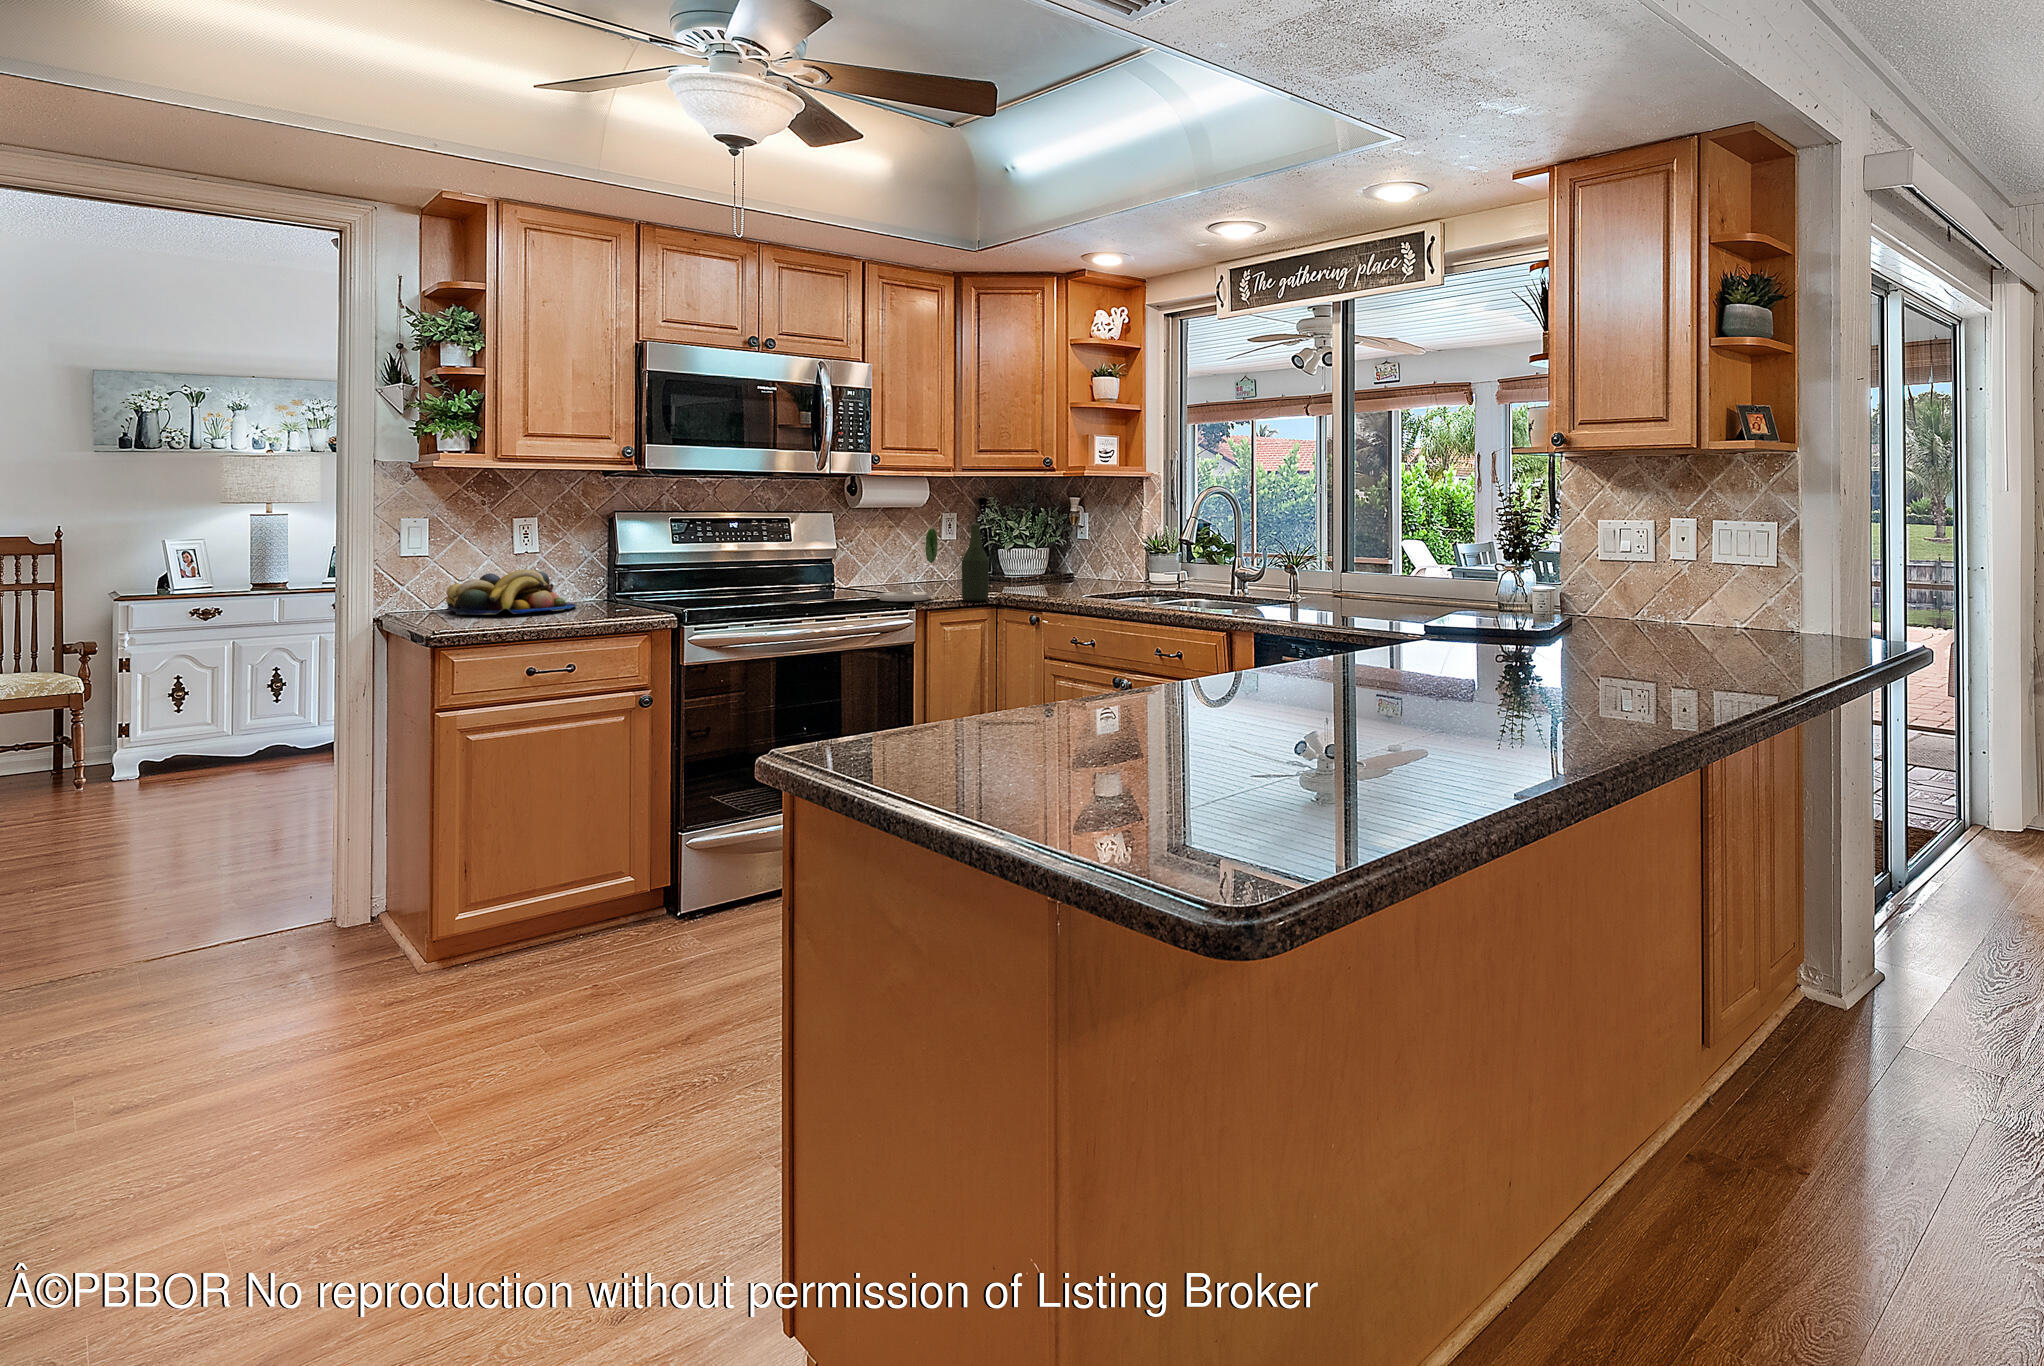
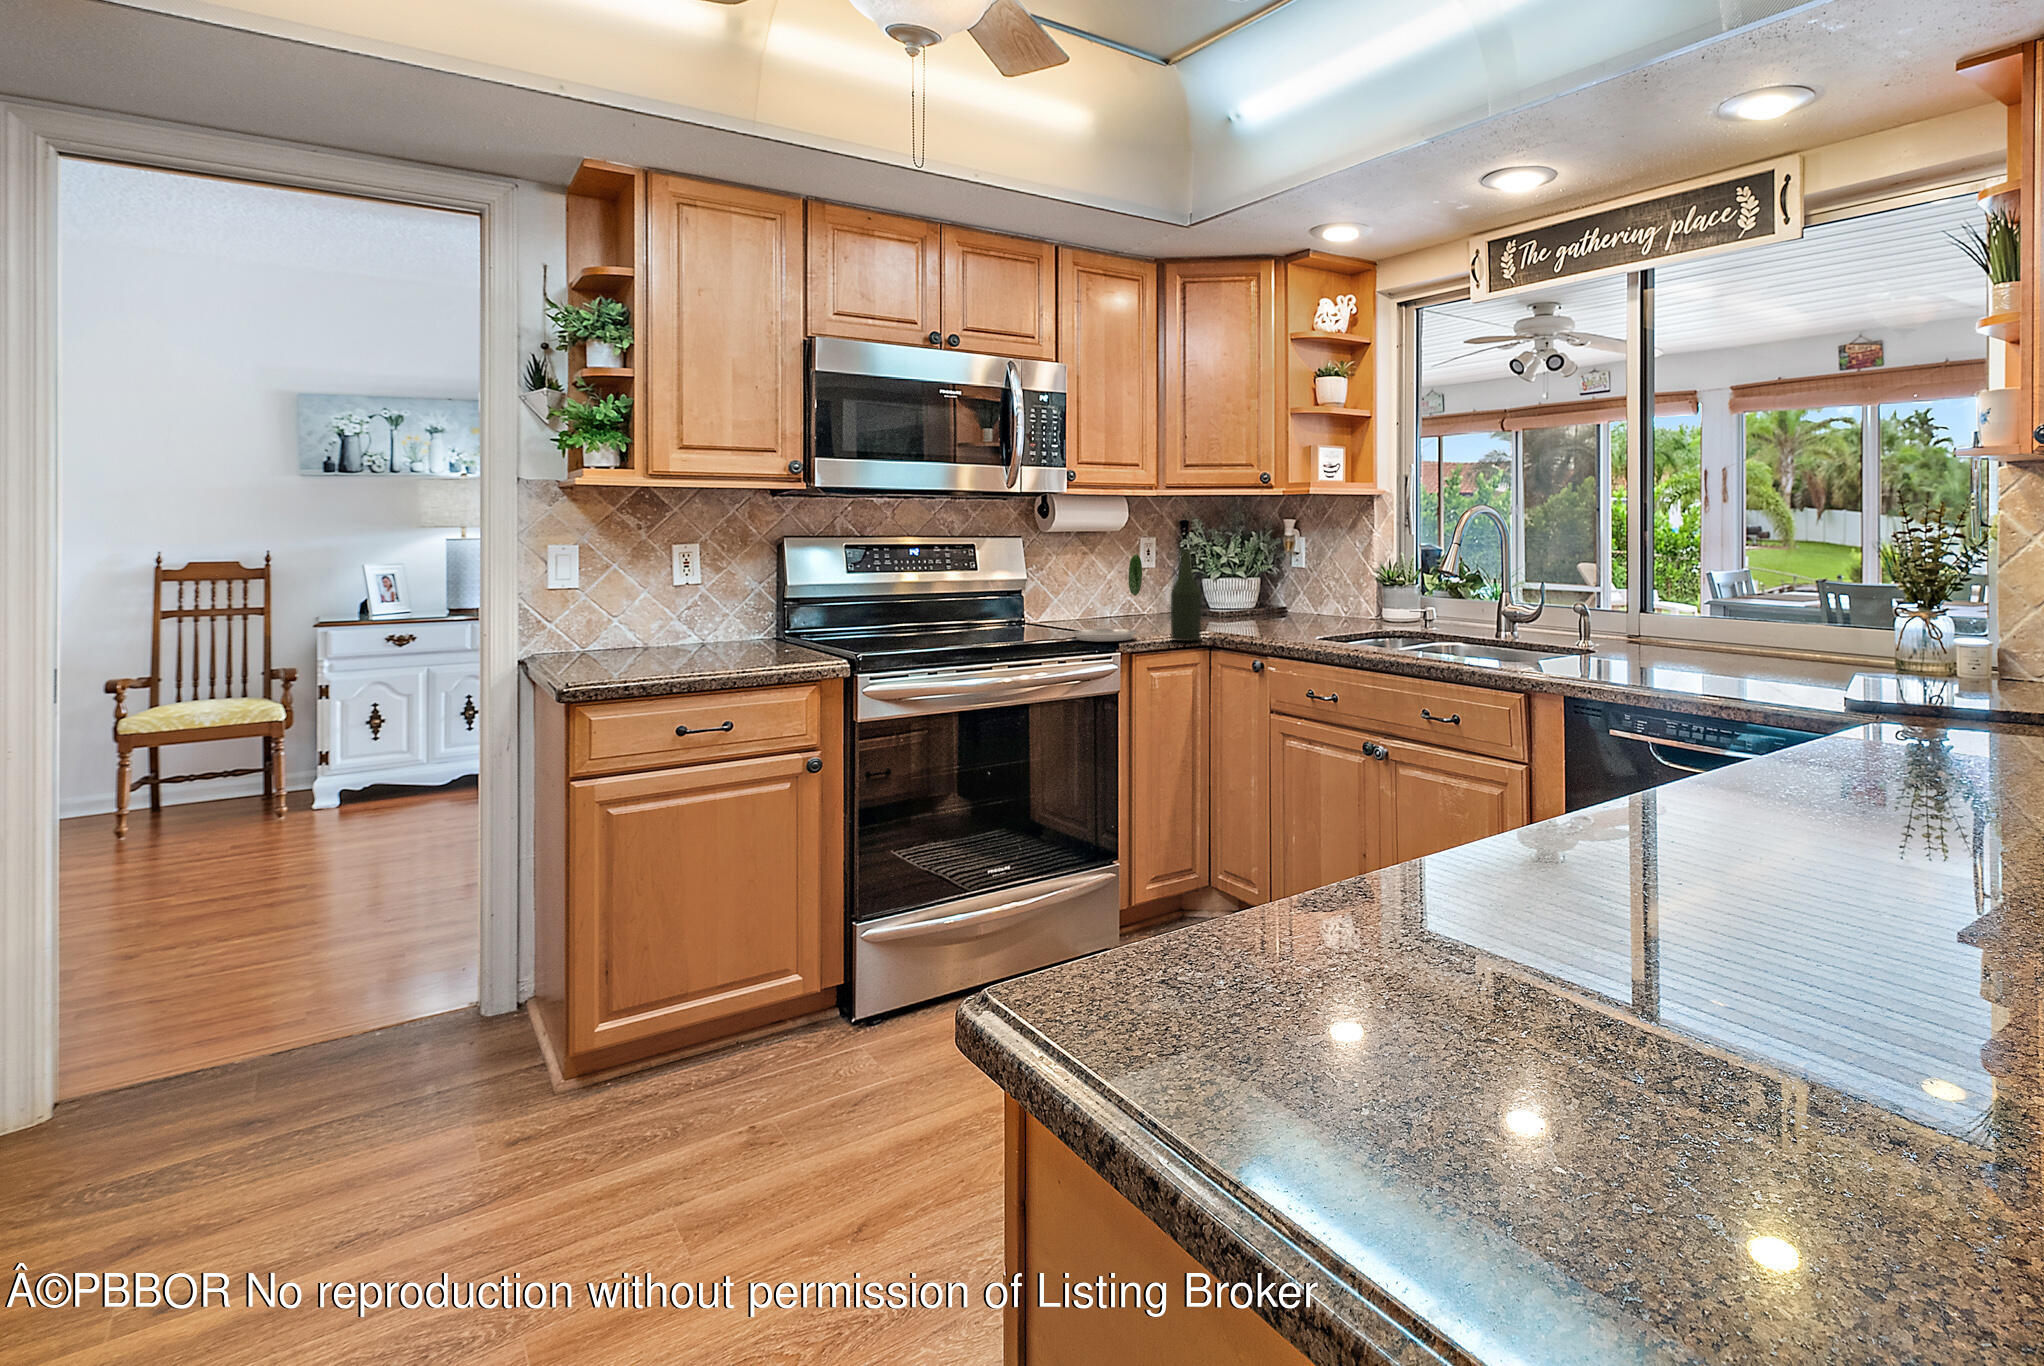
fruit bowl: present [446,569,576,615] -> none [595,604,739,659]

